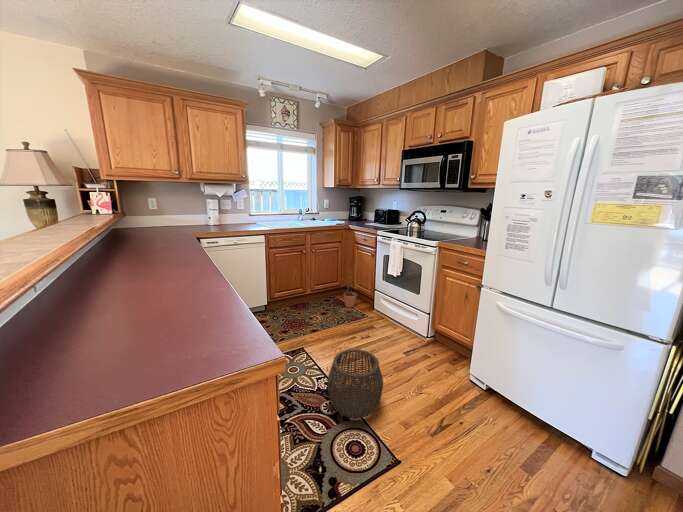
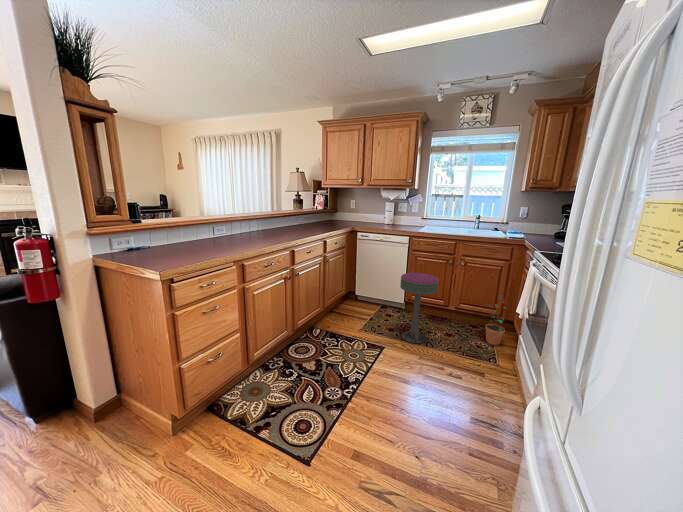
bar stool: none [291,267,325,333] -> present [400,273,438,343]
woven basket: present [327,349,383,419] -> none [325,350,382,423]

